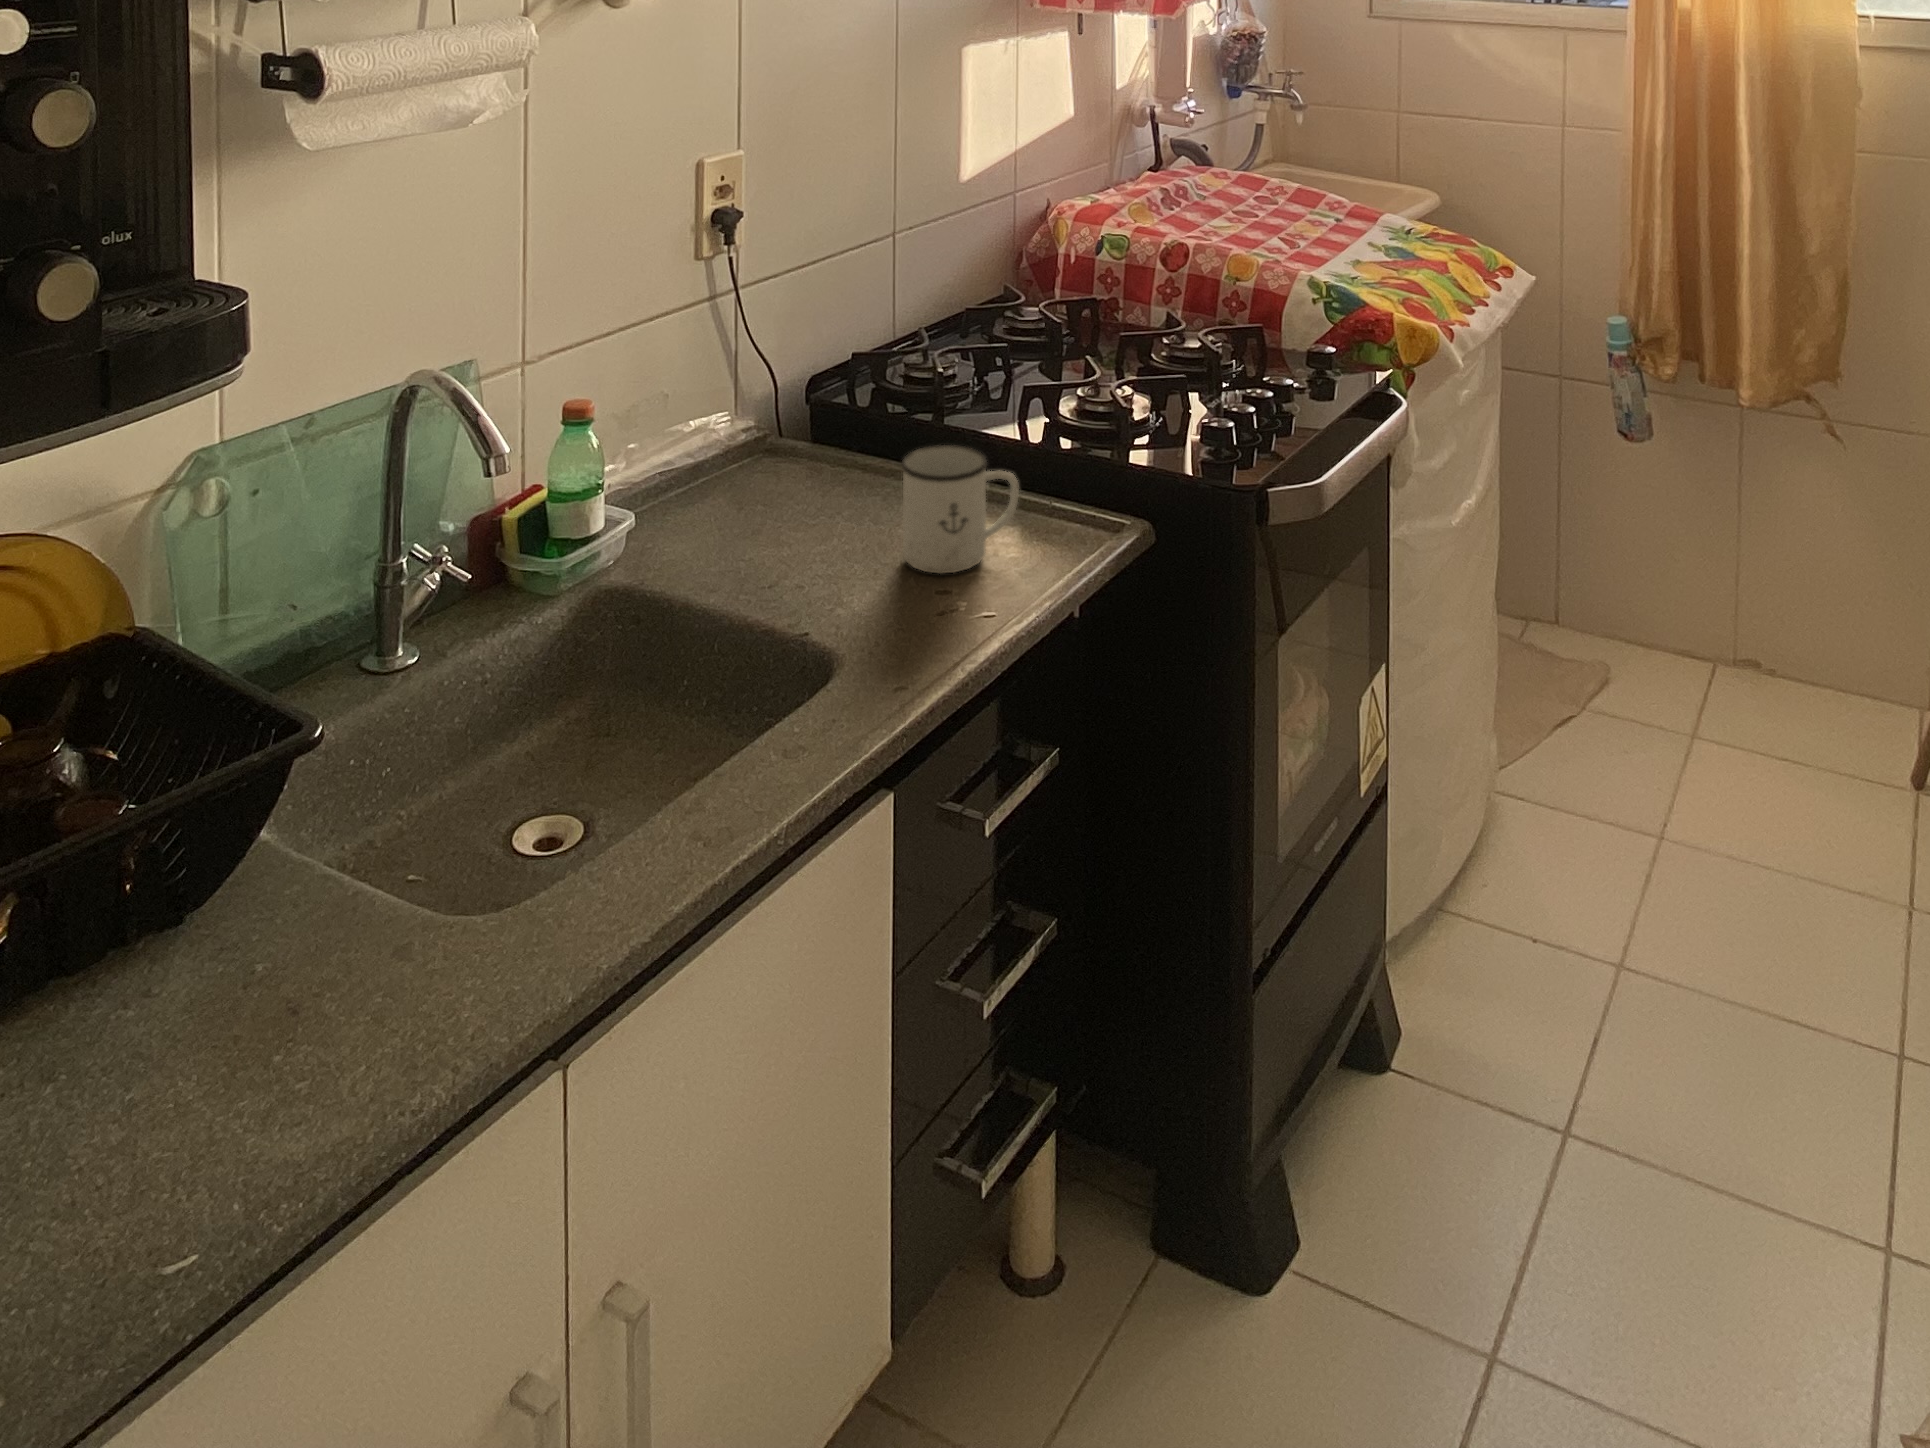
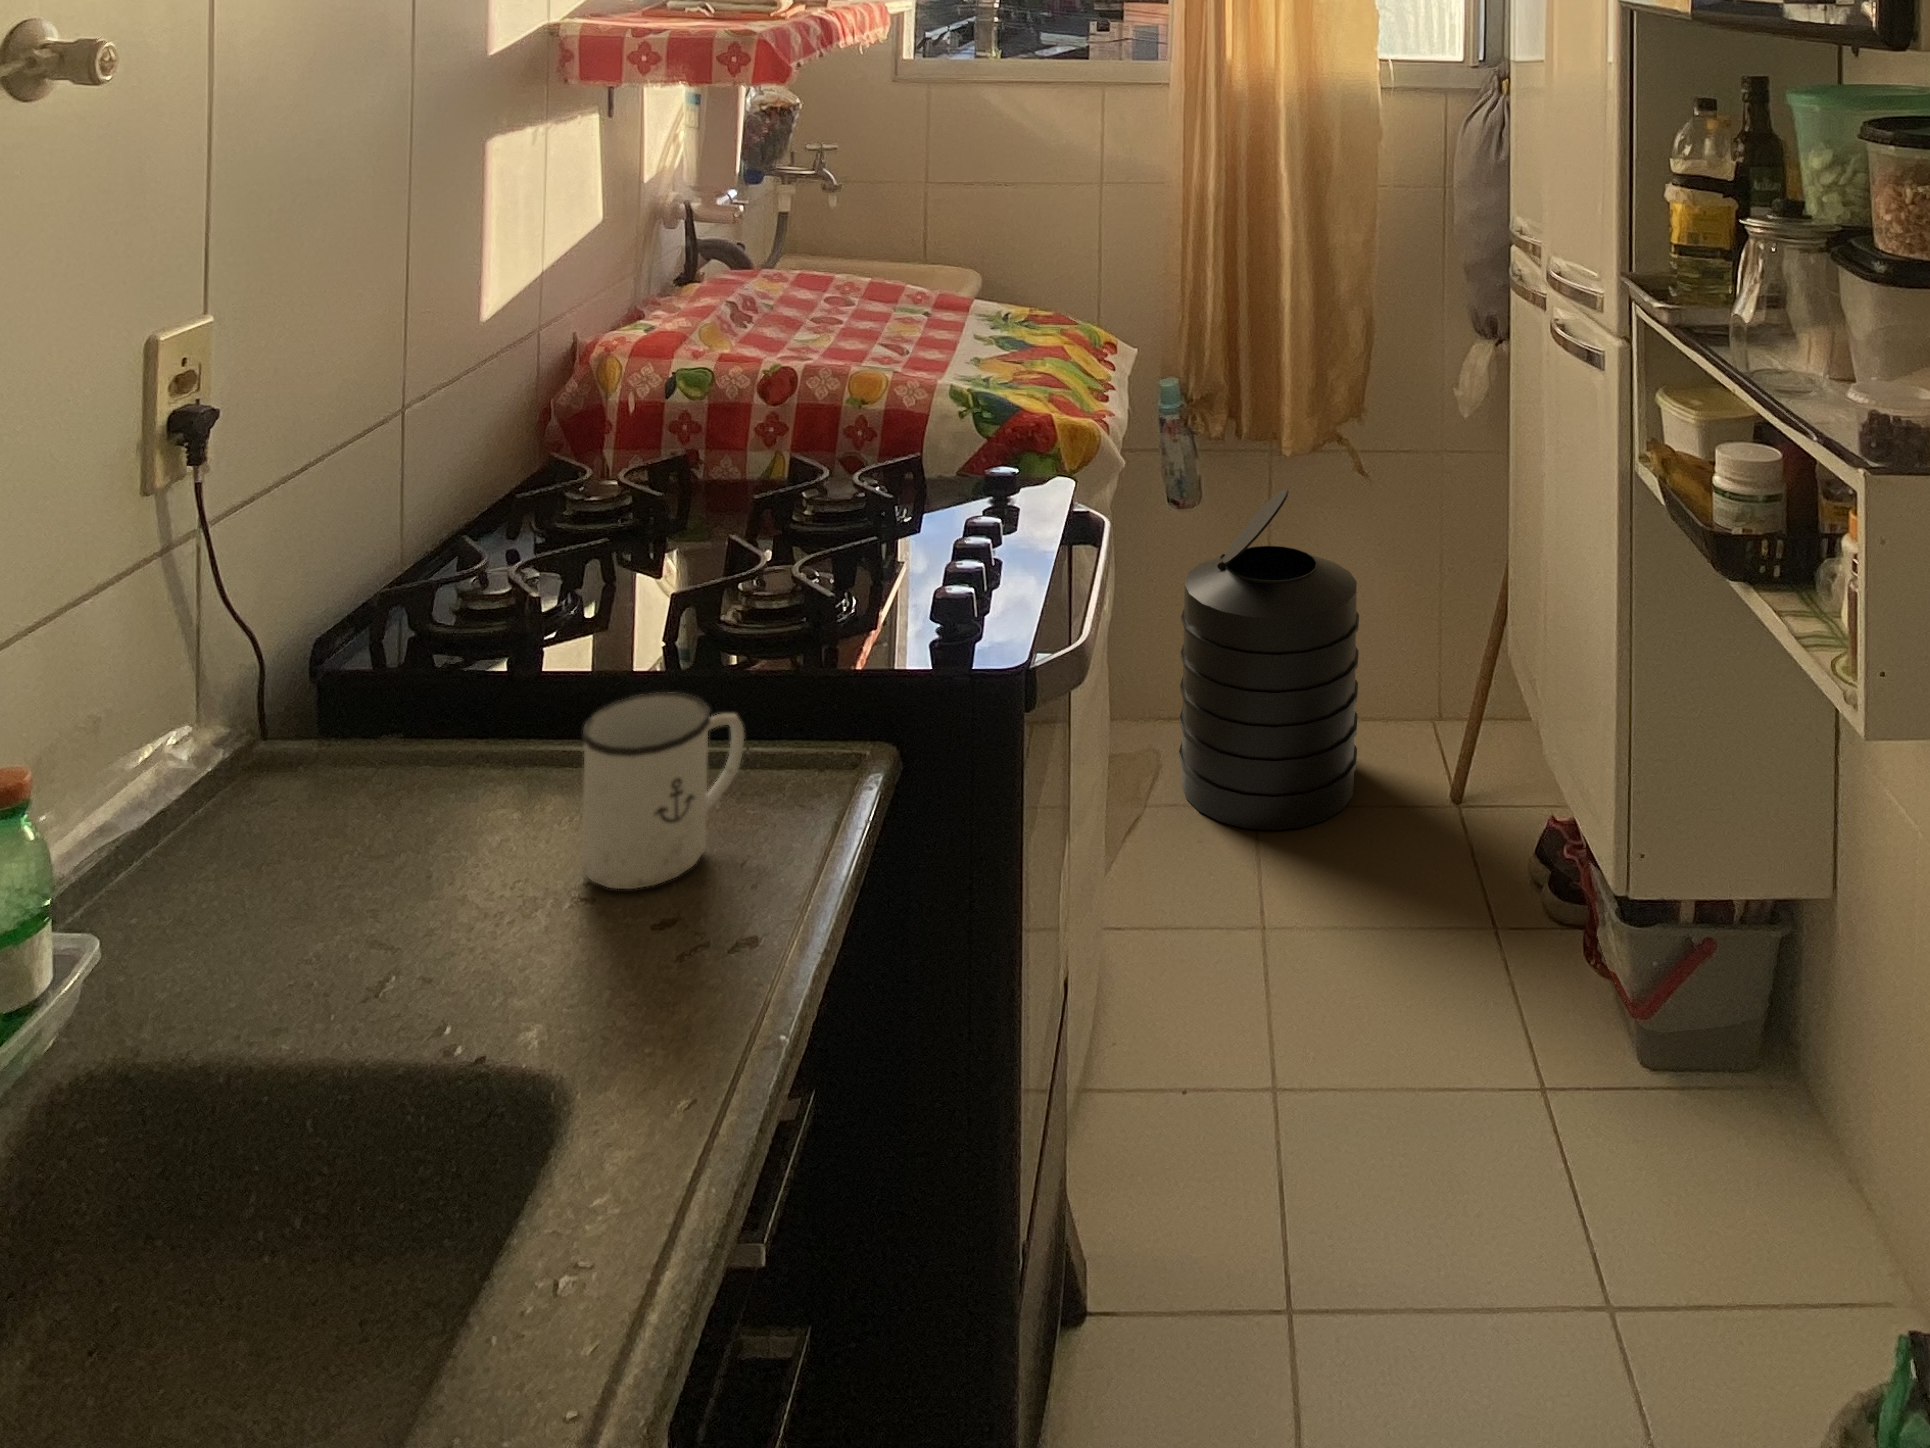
trash can: none [1618,436,1812,766] -> present [1179,489,1359,830]

